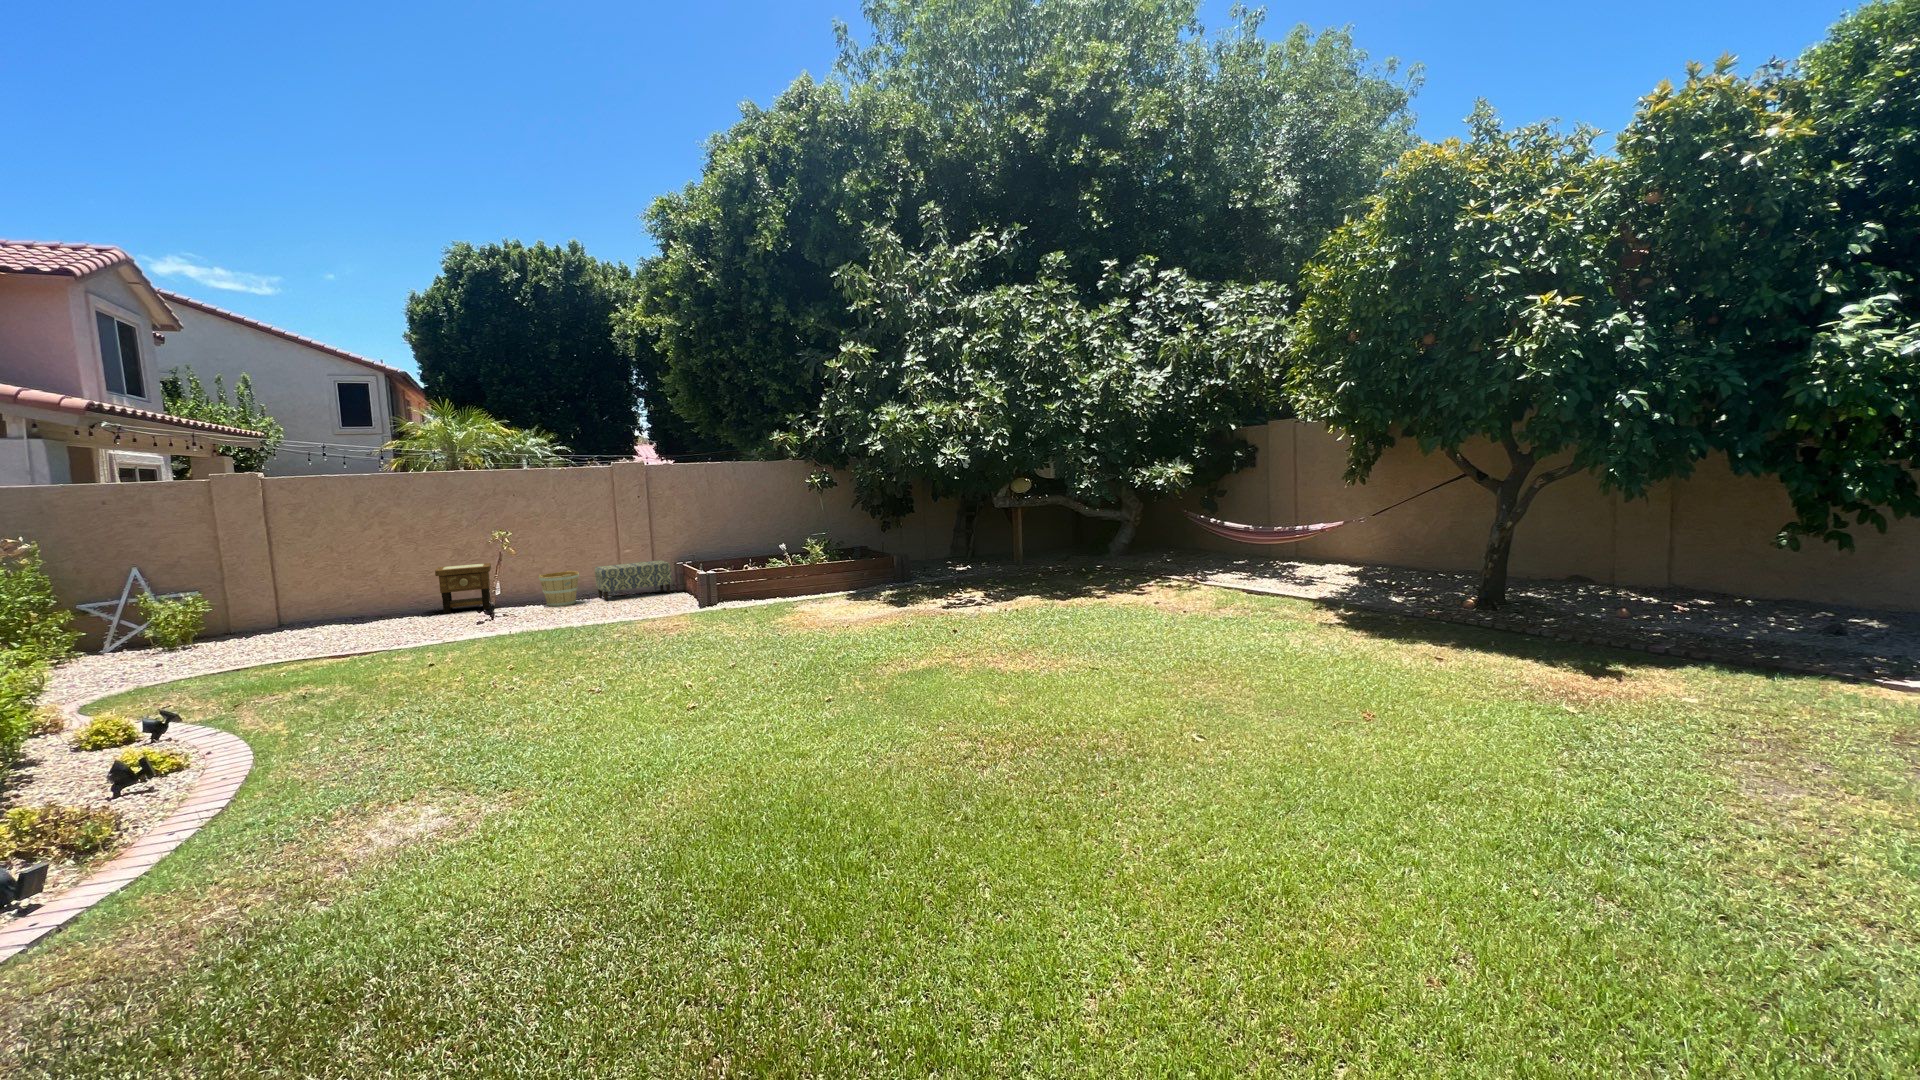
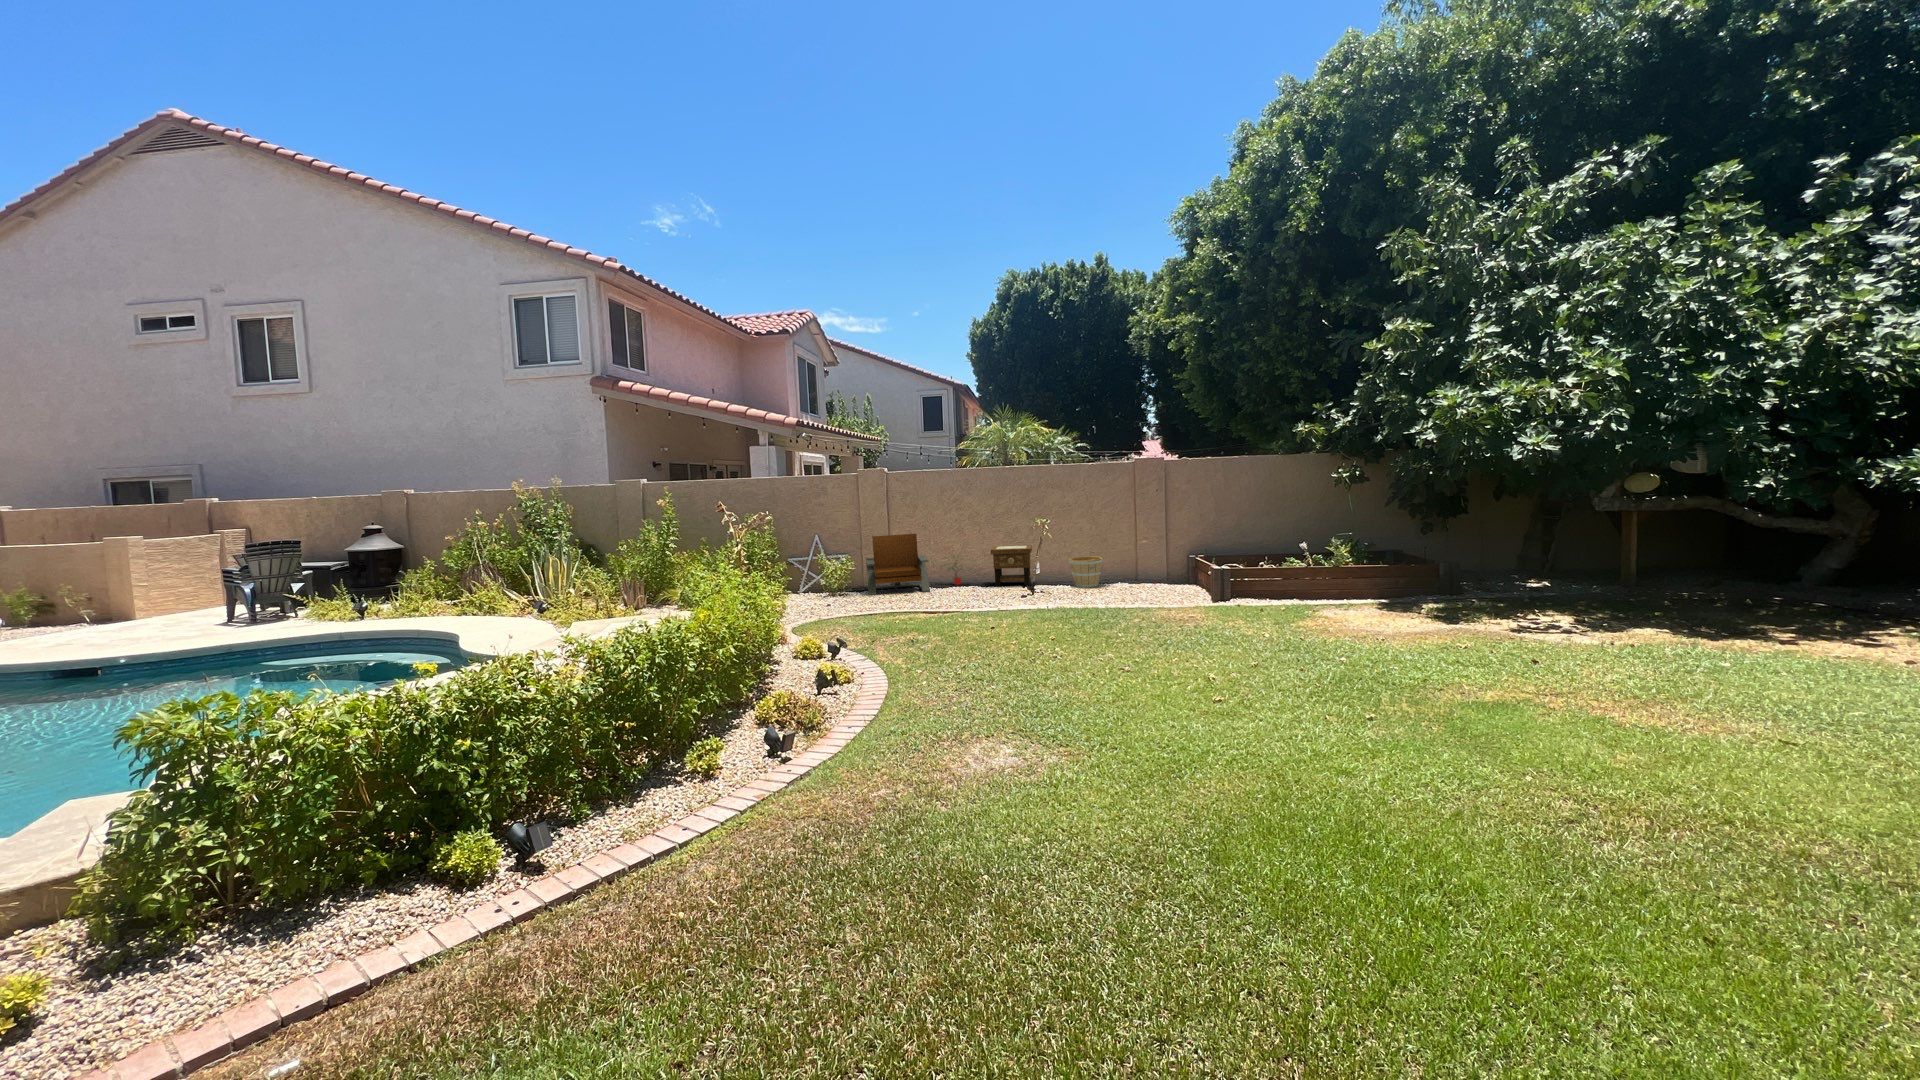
lounge chair: none [241,556,349,641] -> present [866,534,930,596]
bench: present [595,560,672,601] -> none [1116,551,1185,587]
potted plant: none [362,579,415,617] -> present [944,555,973,585]

